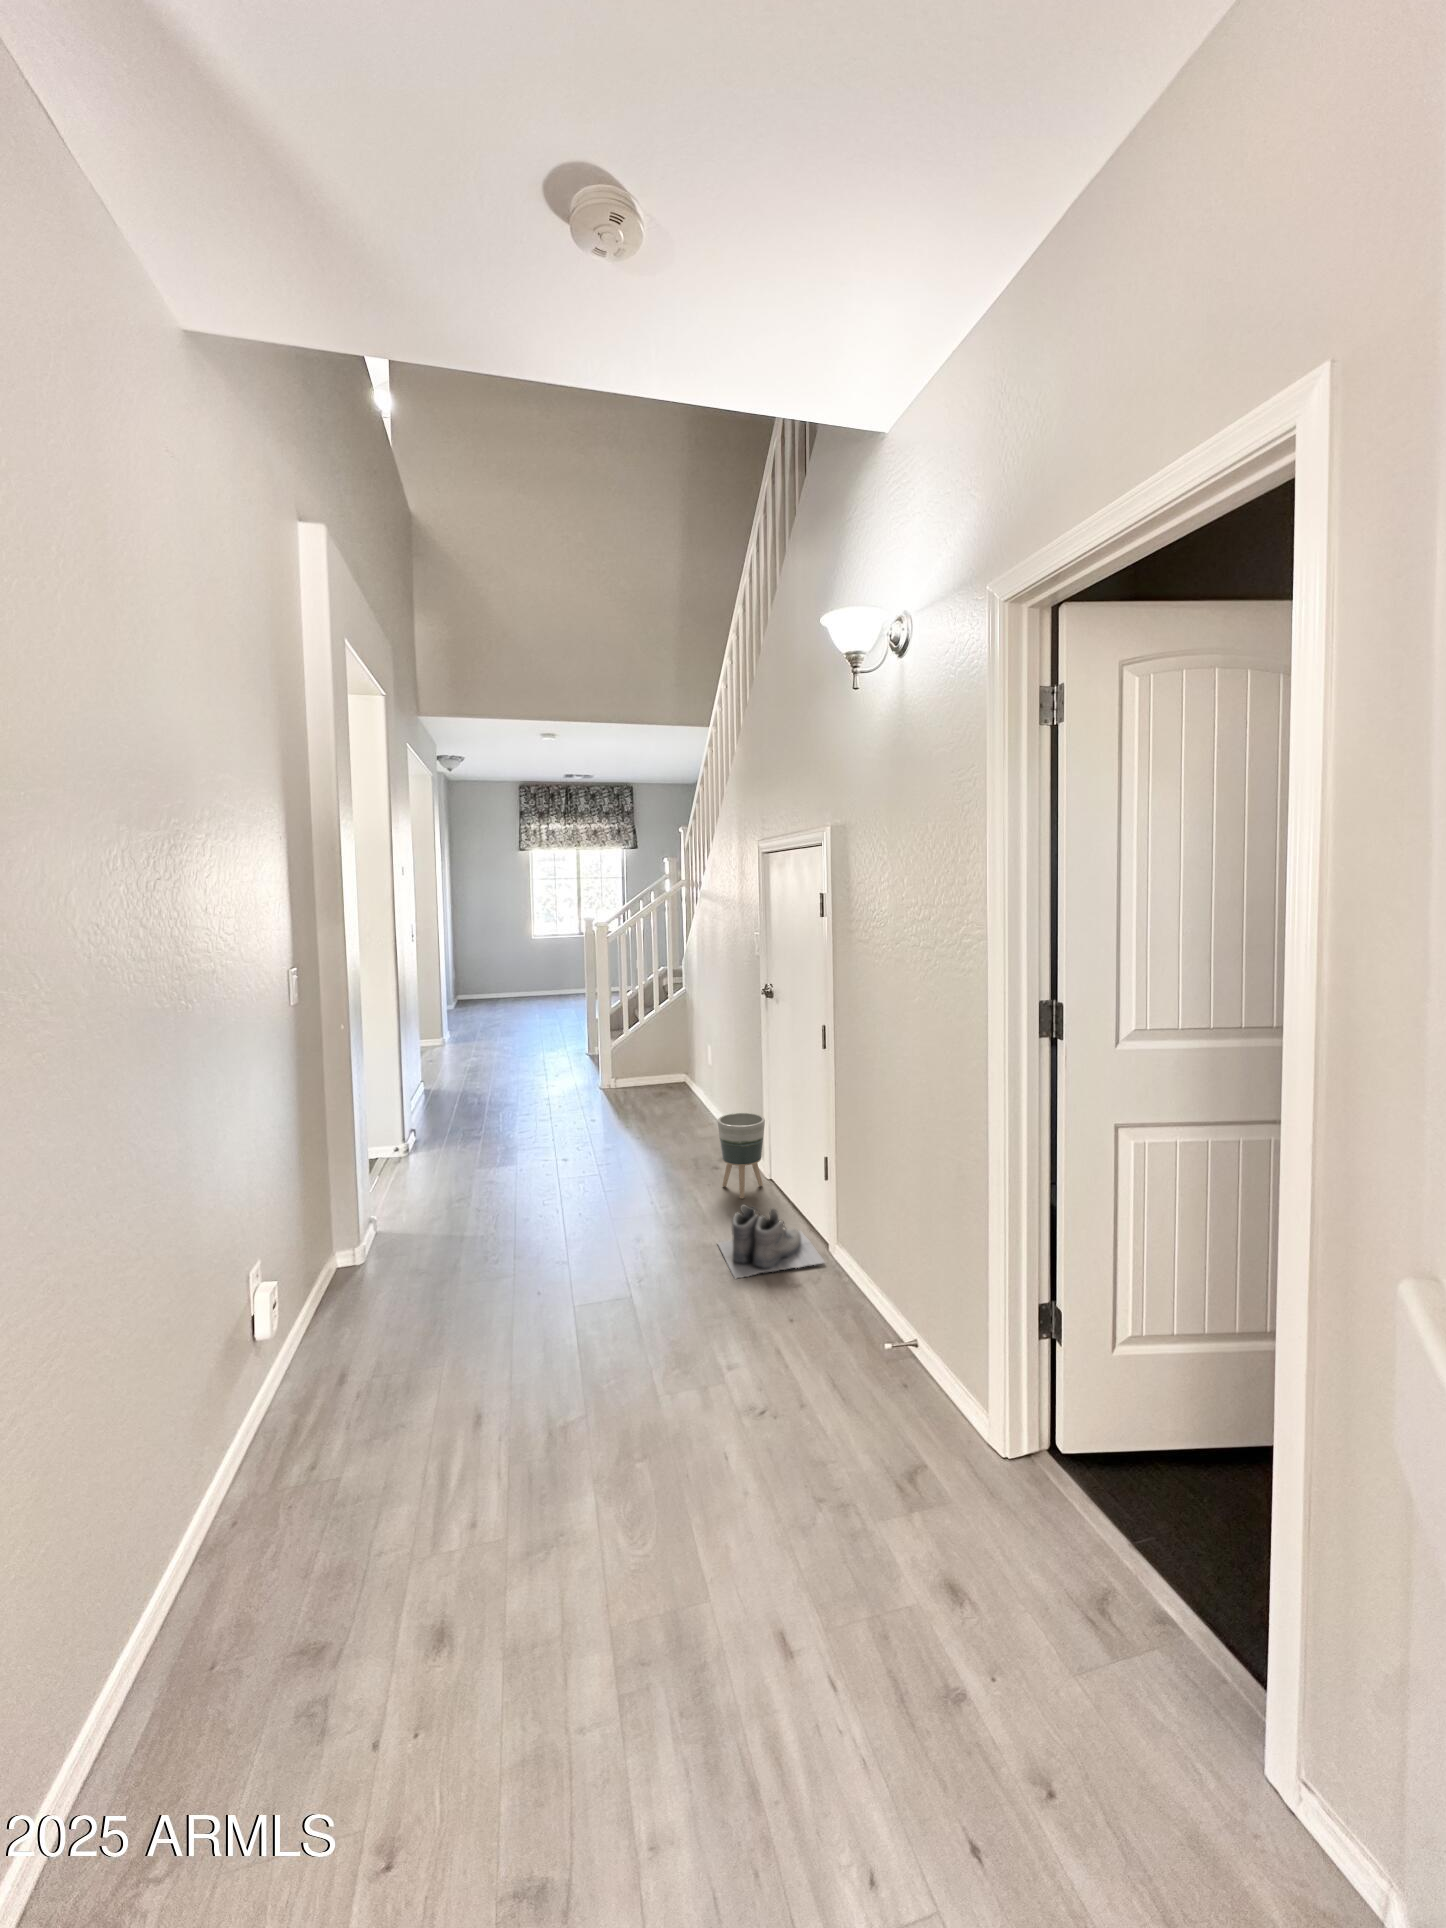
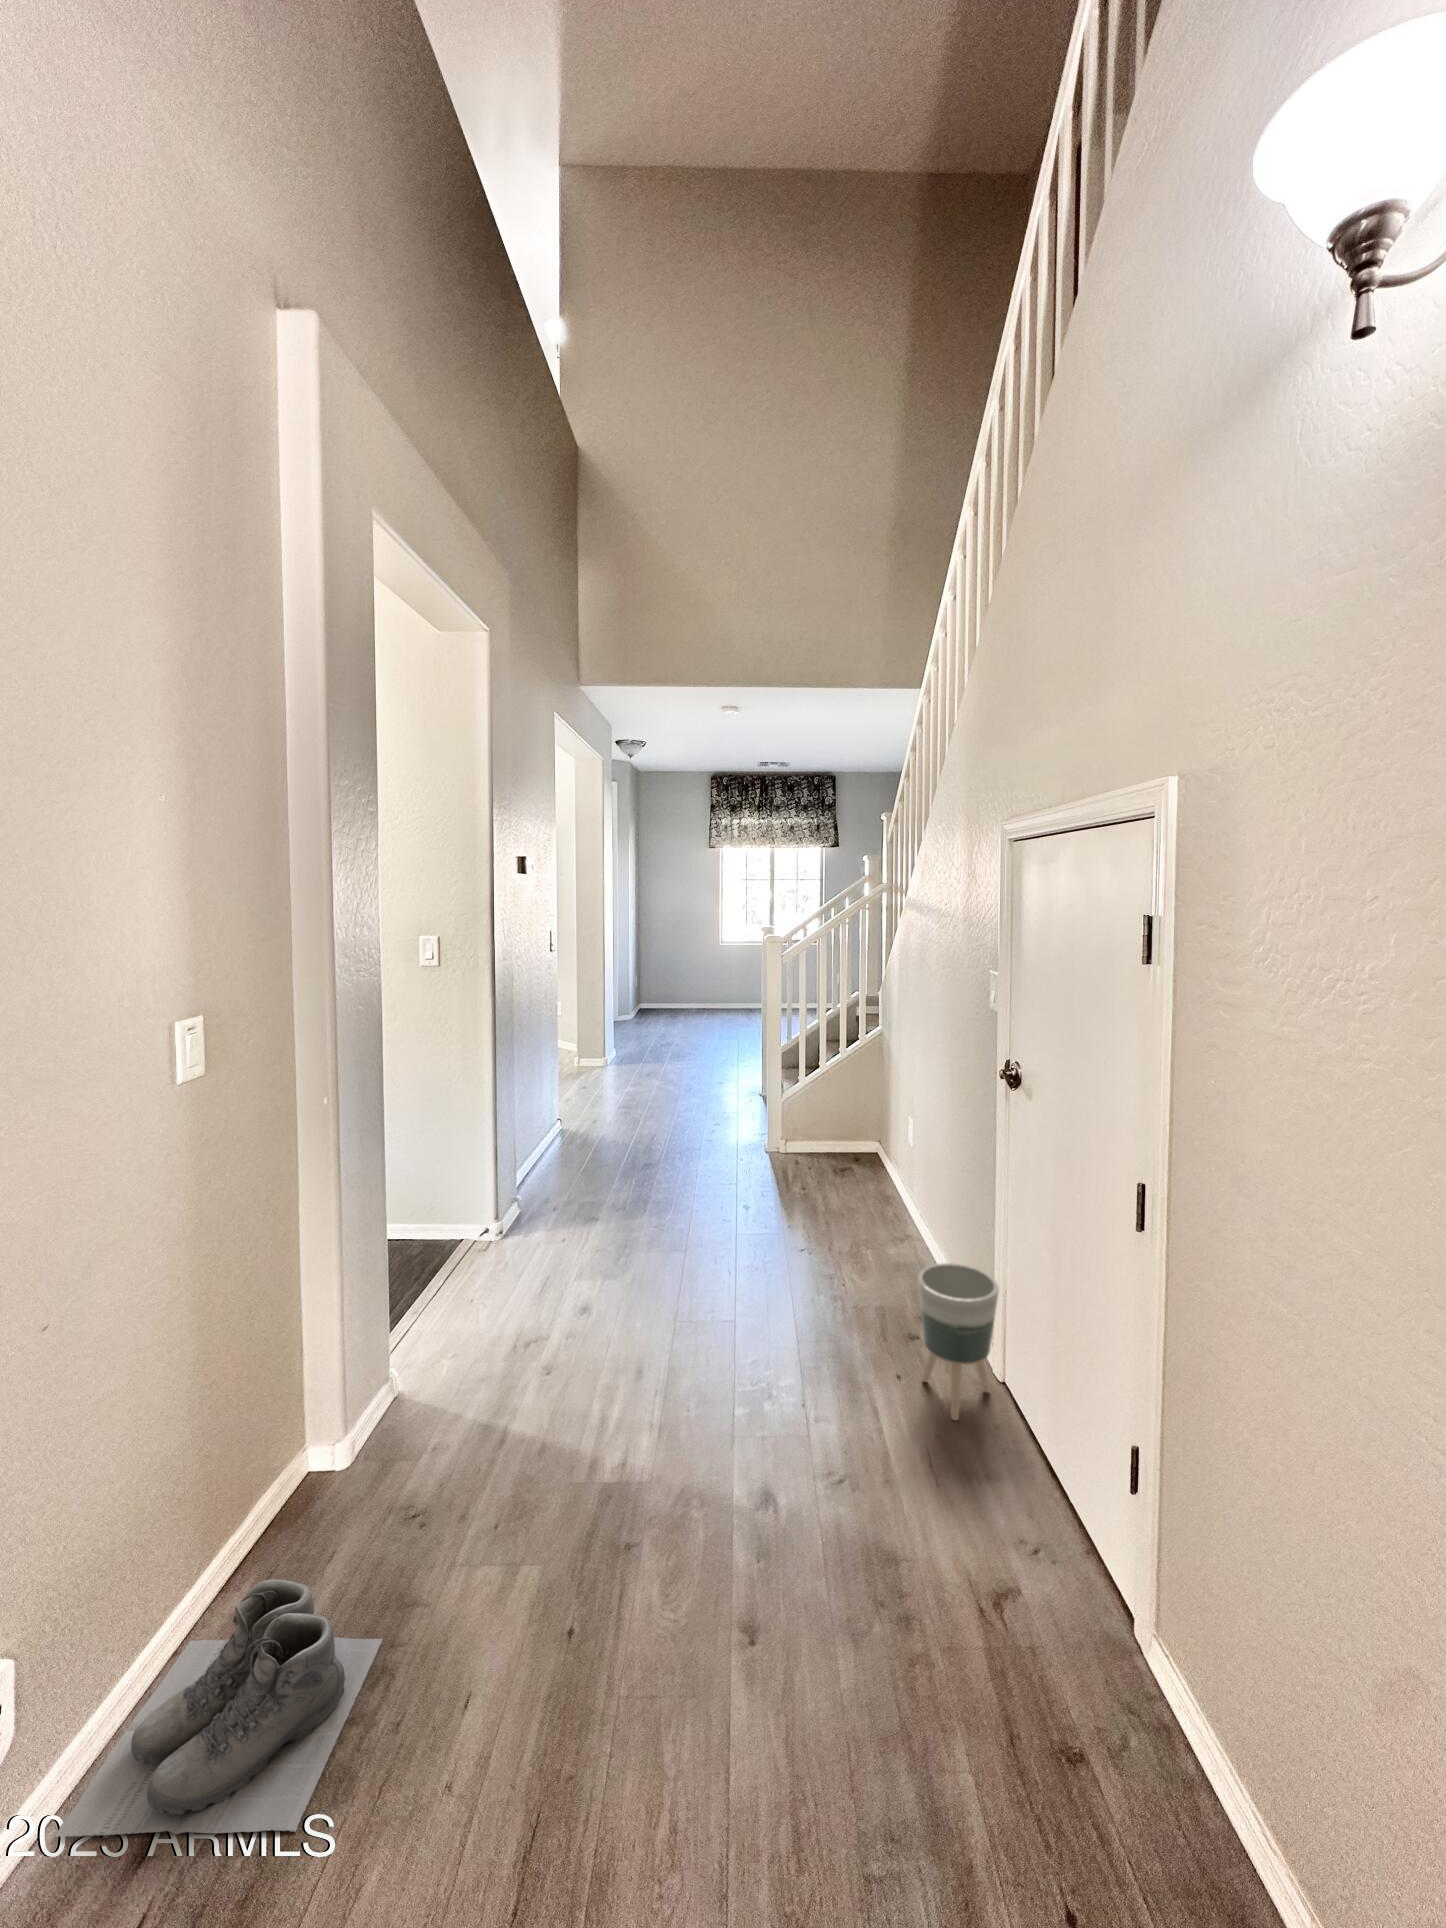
boots: present [718,1205,824,1279] -> present [54,1580,383,1837]

